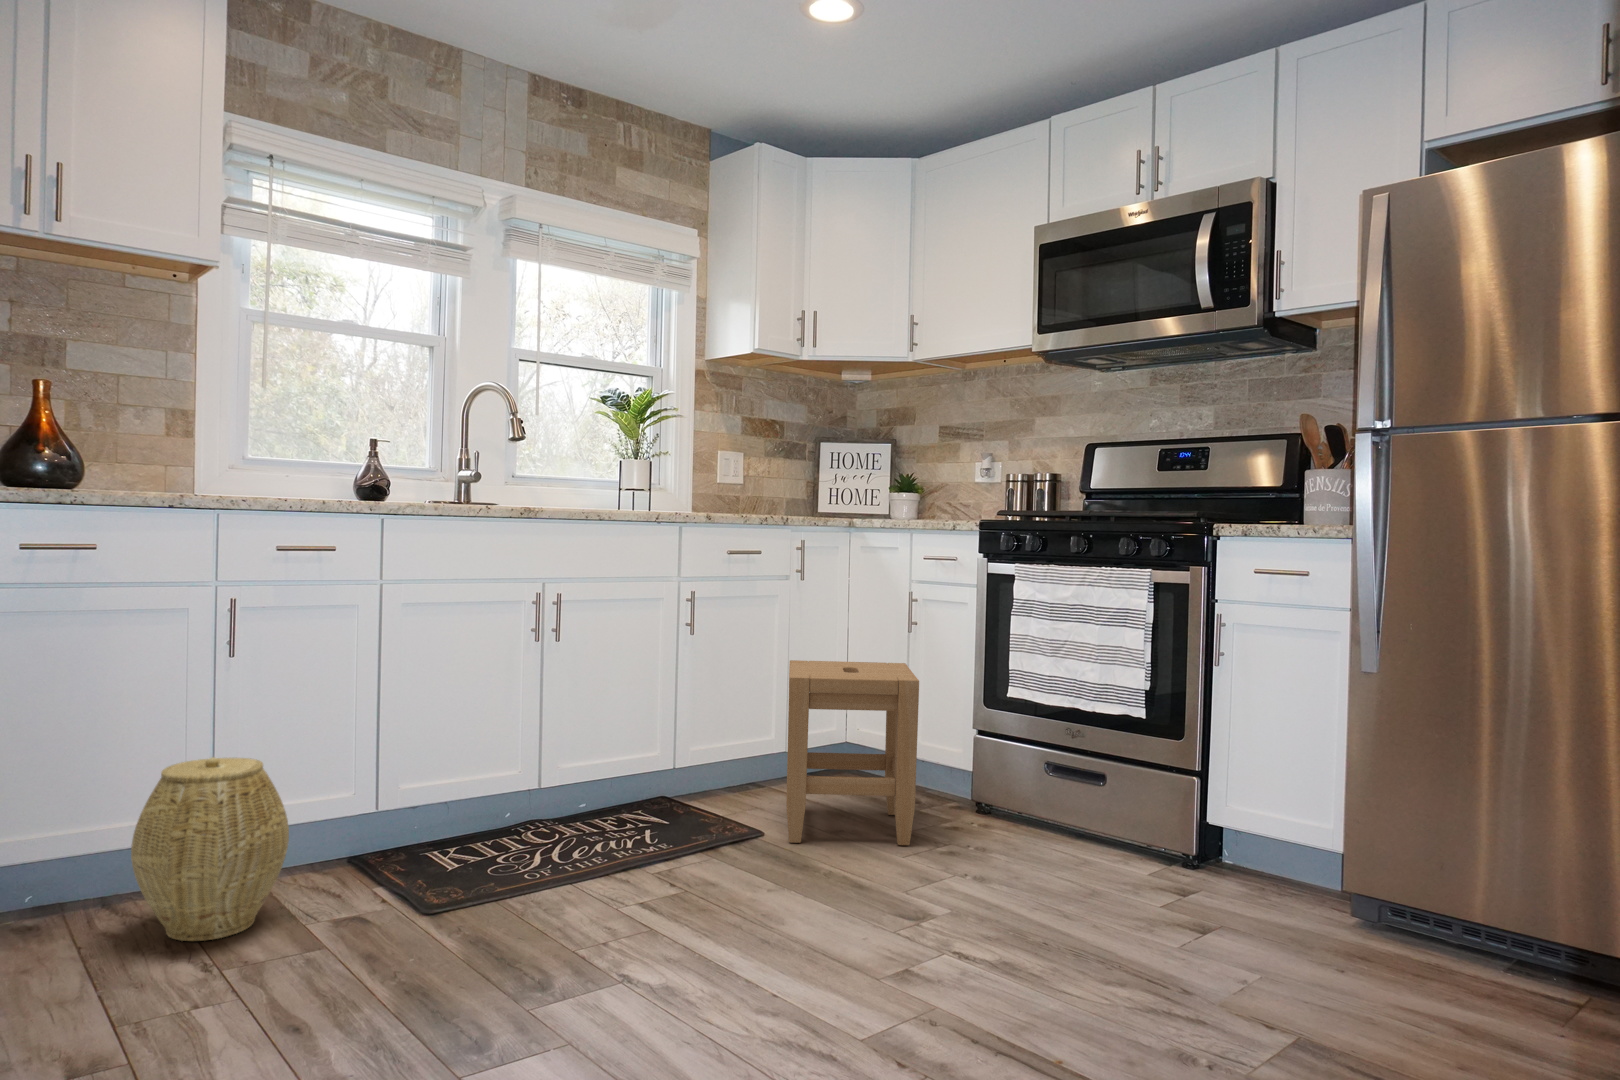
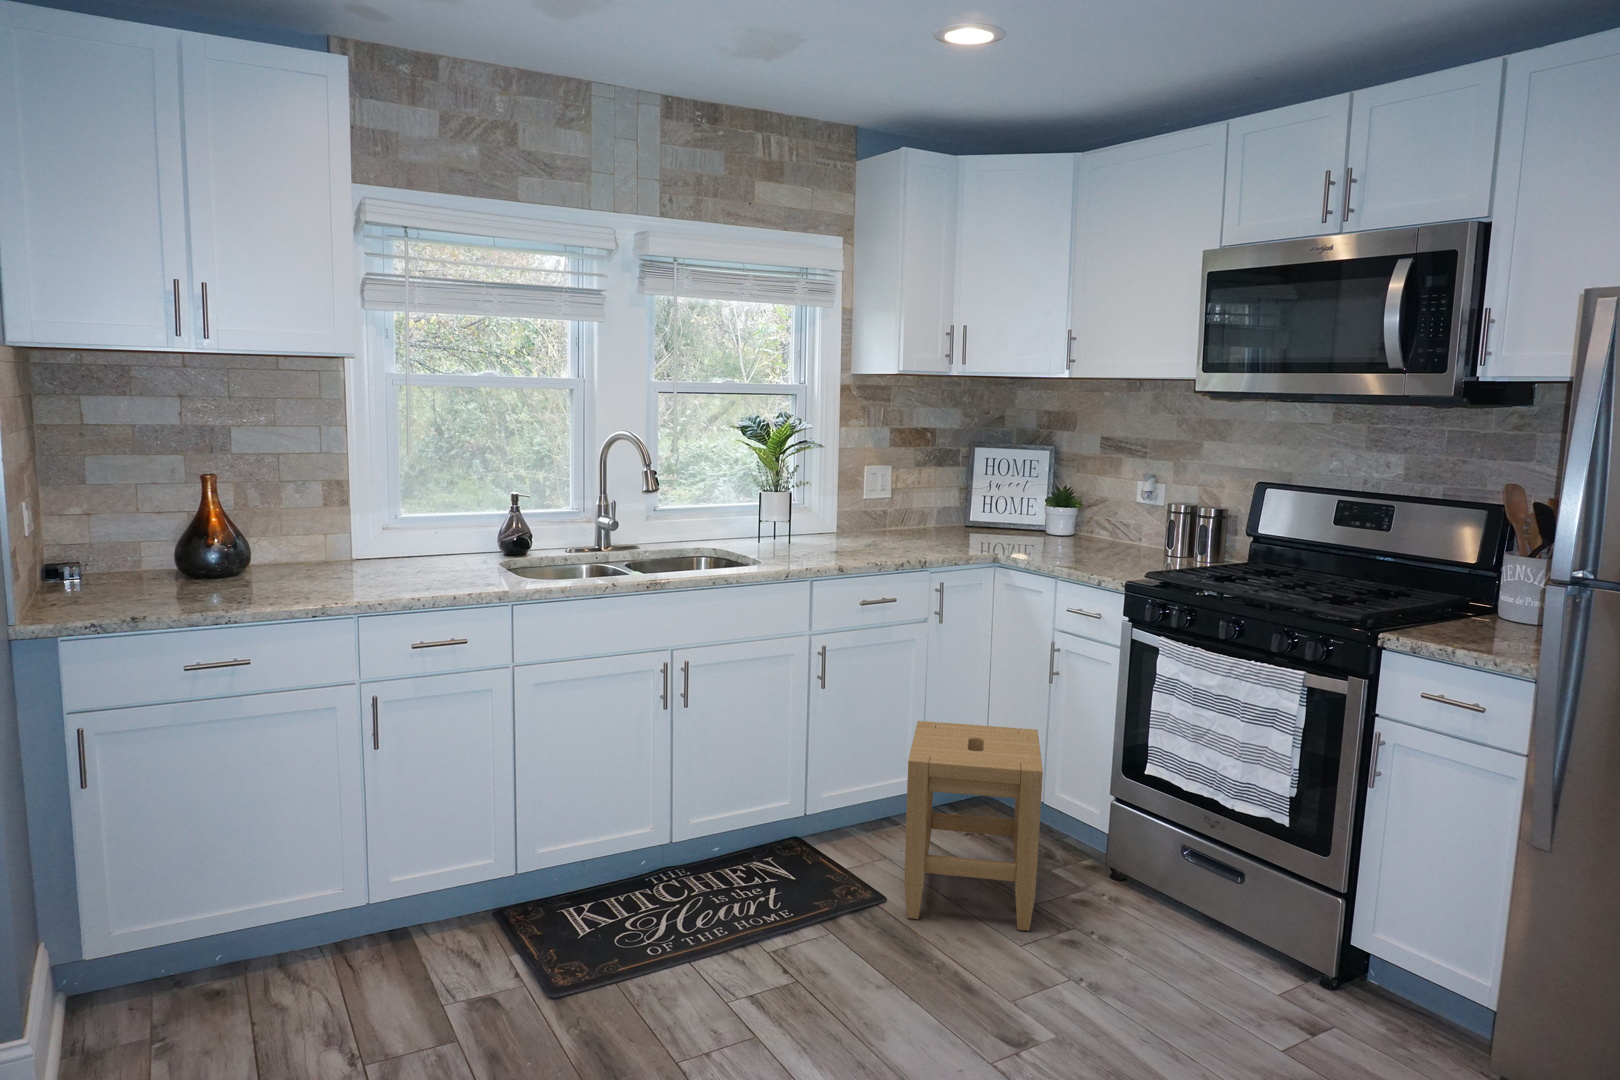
woven basket: present [131,757,289,941] -> none [293,850,428,1023]

